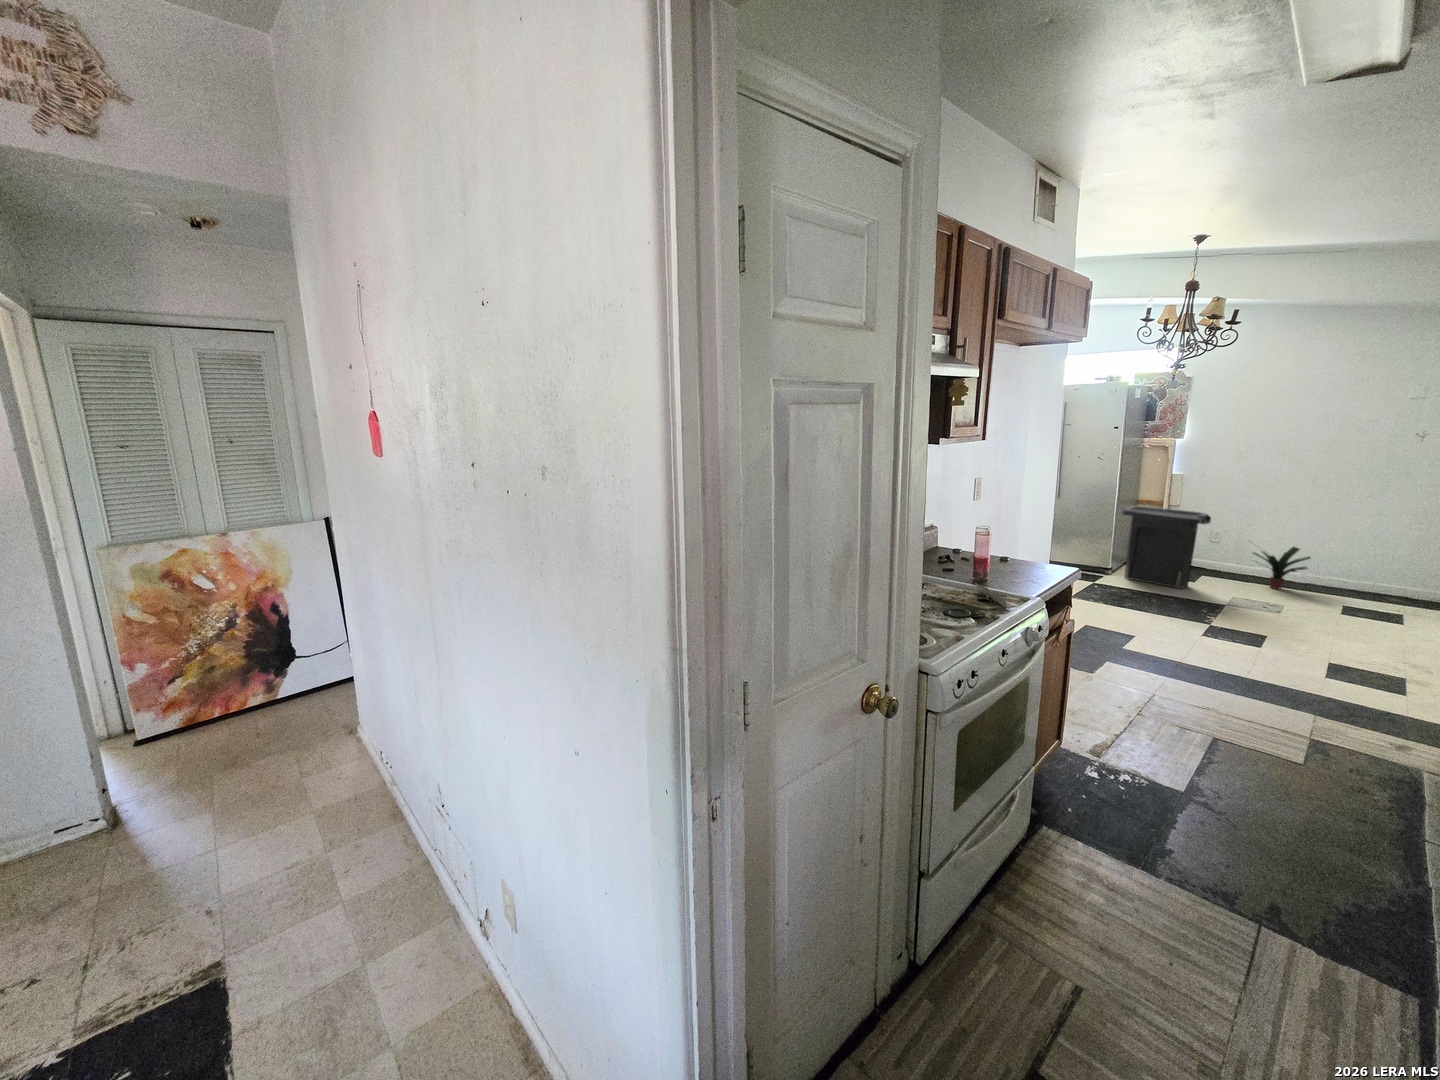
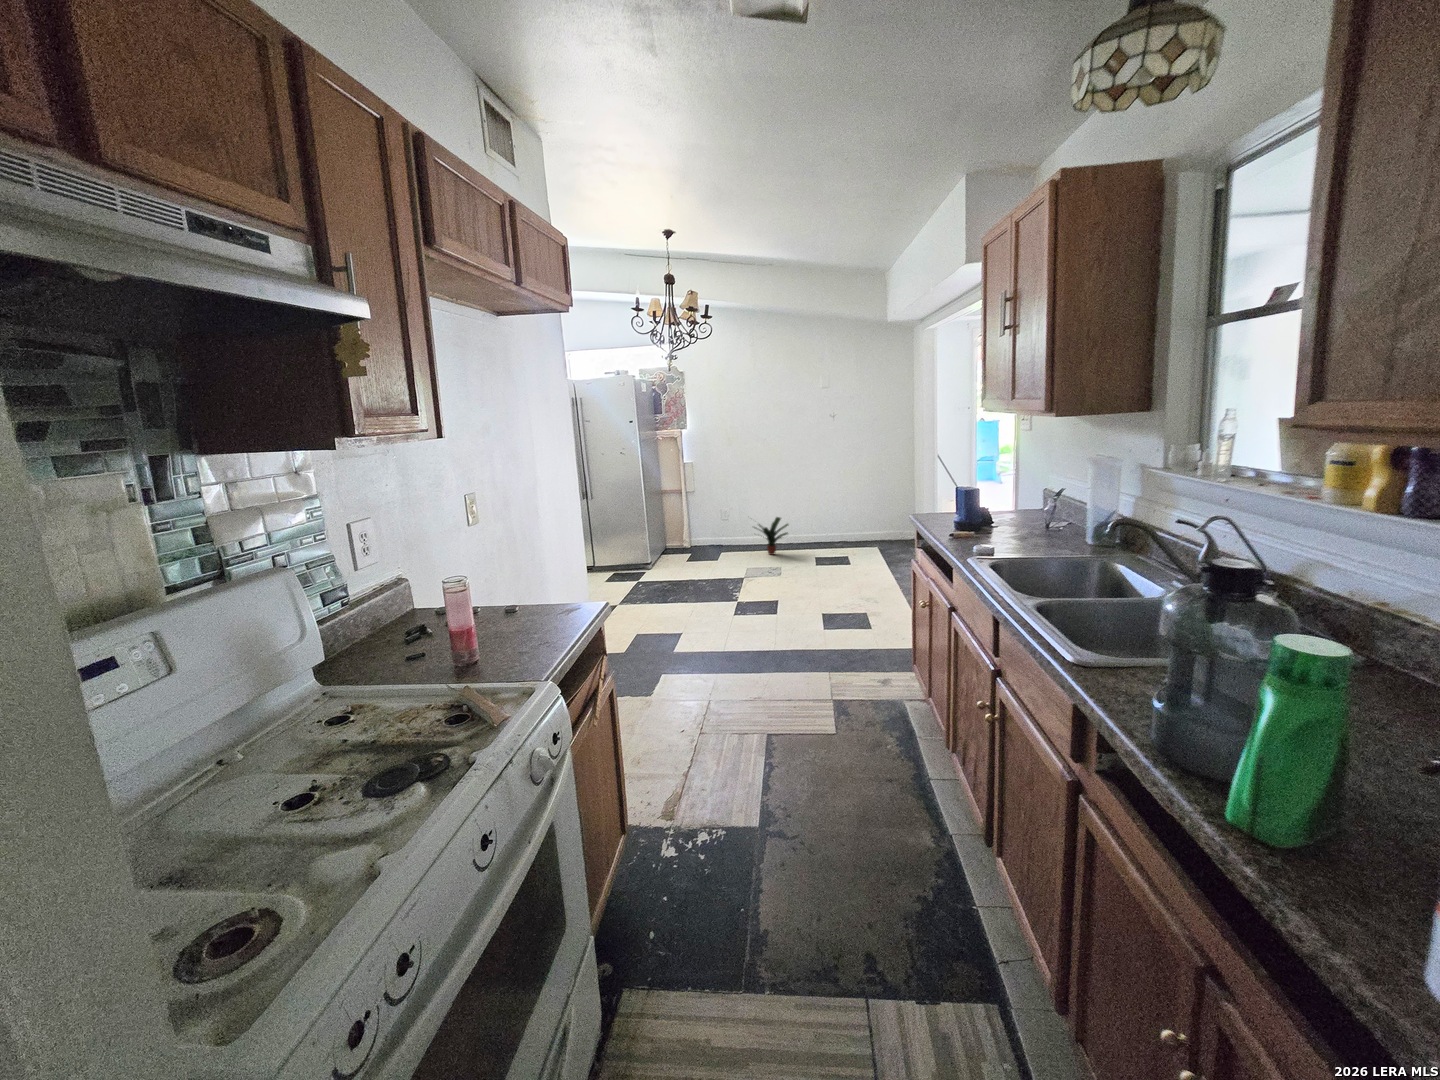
trash can: present [1122,507,1211,588] -> none [652,497,720,571]

